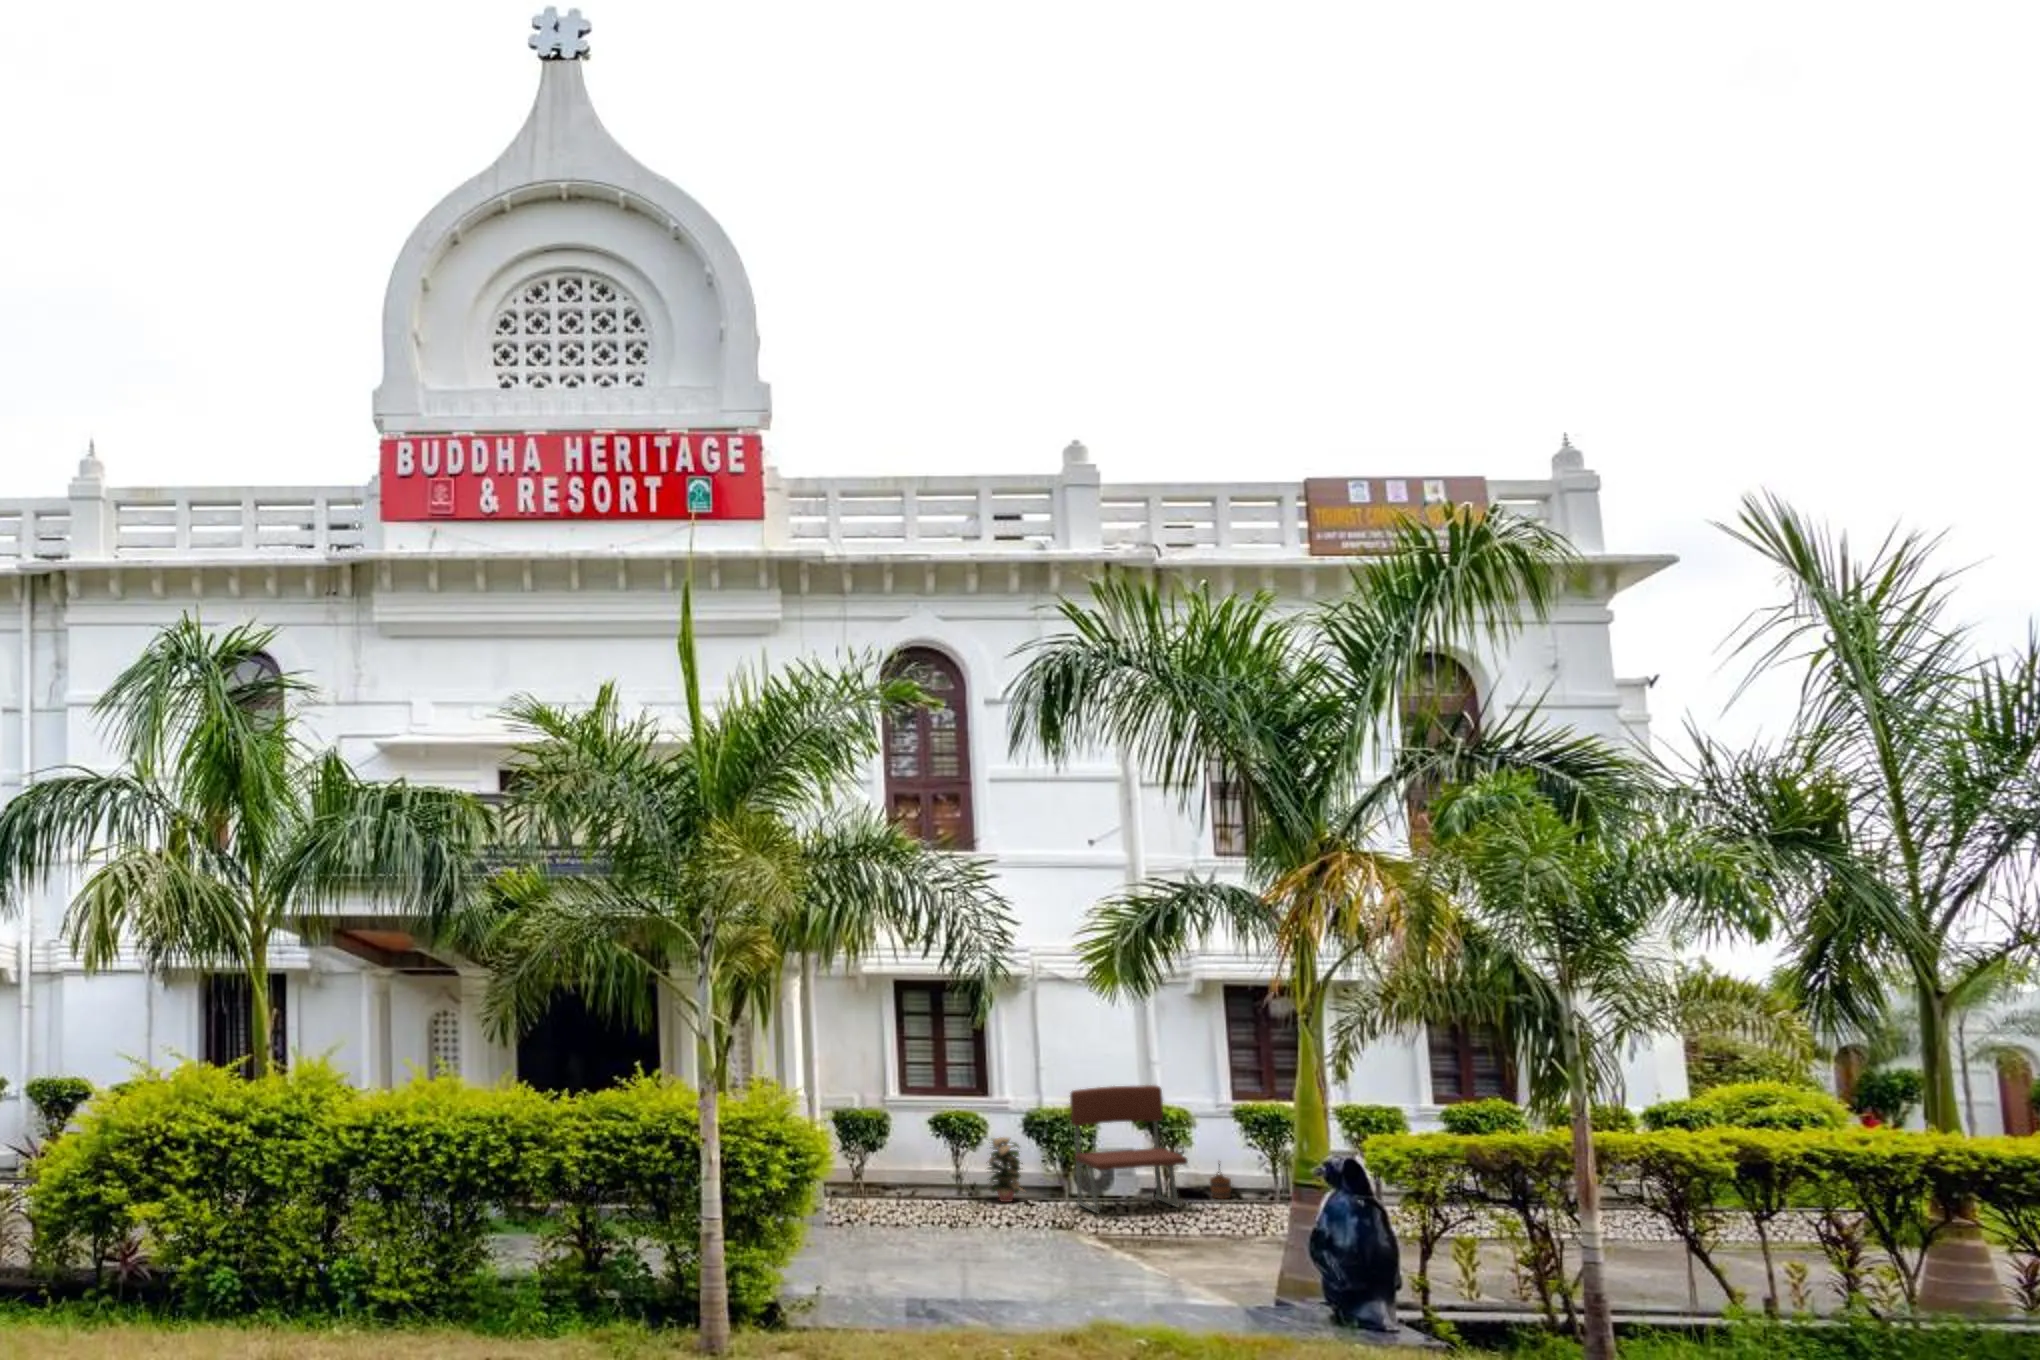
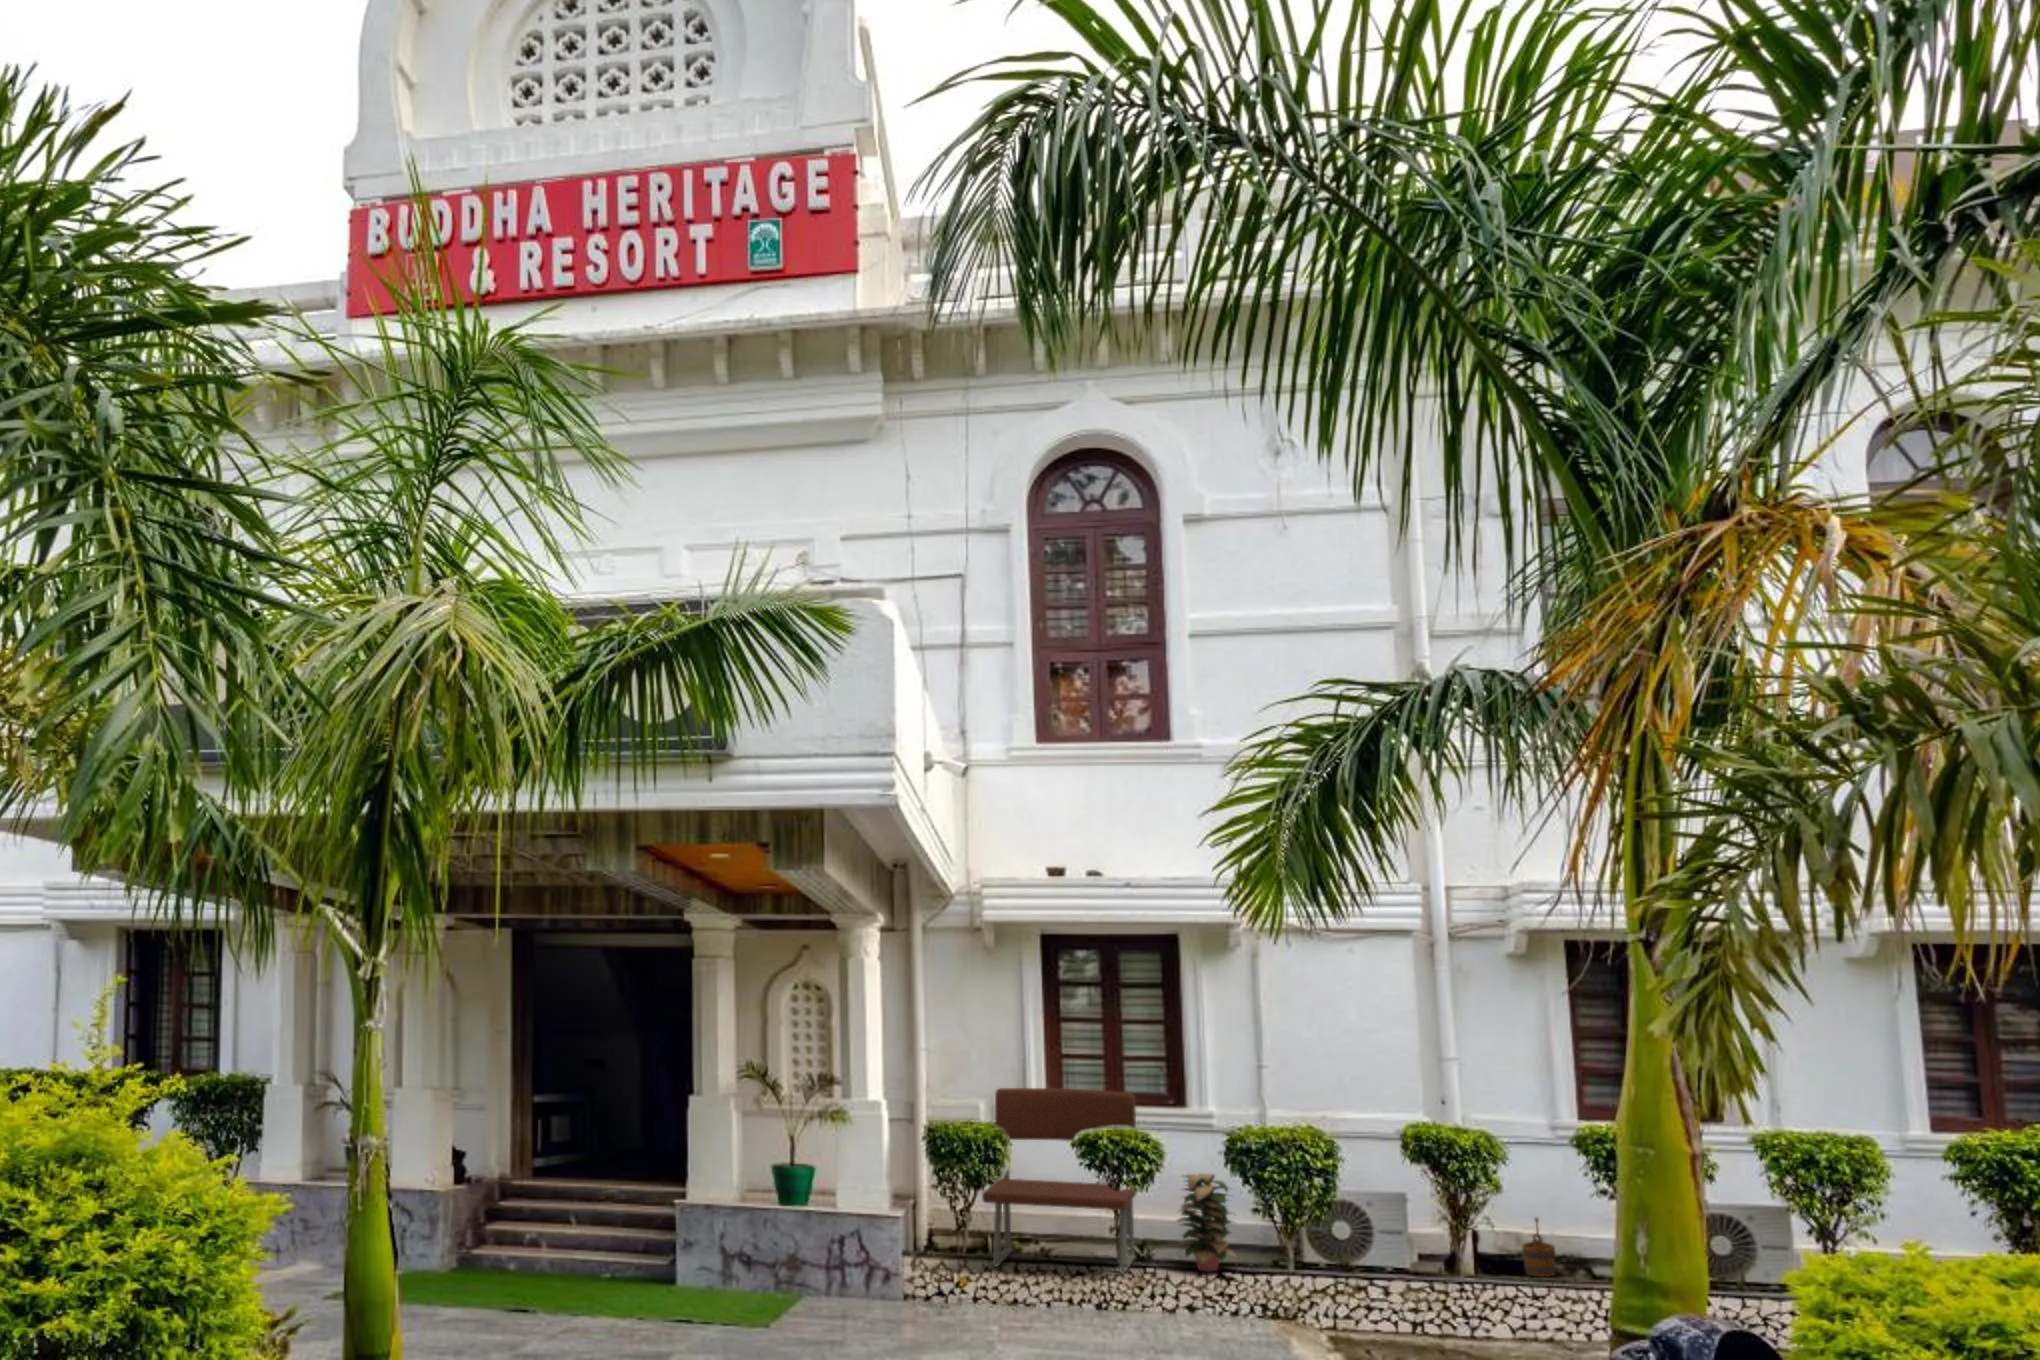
bench: present [1070,1085,1187,1213] -> present [982,1088,1136,1273]

